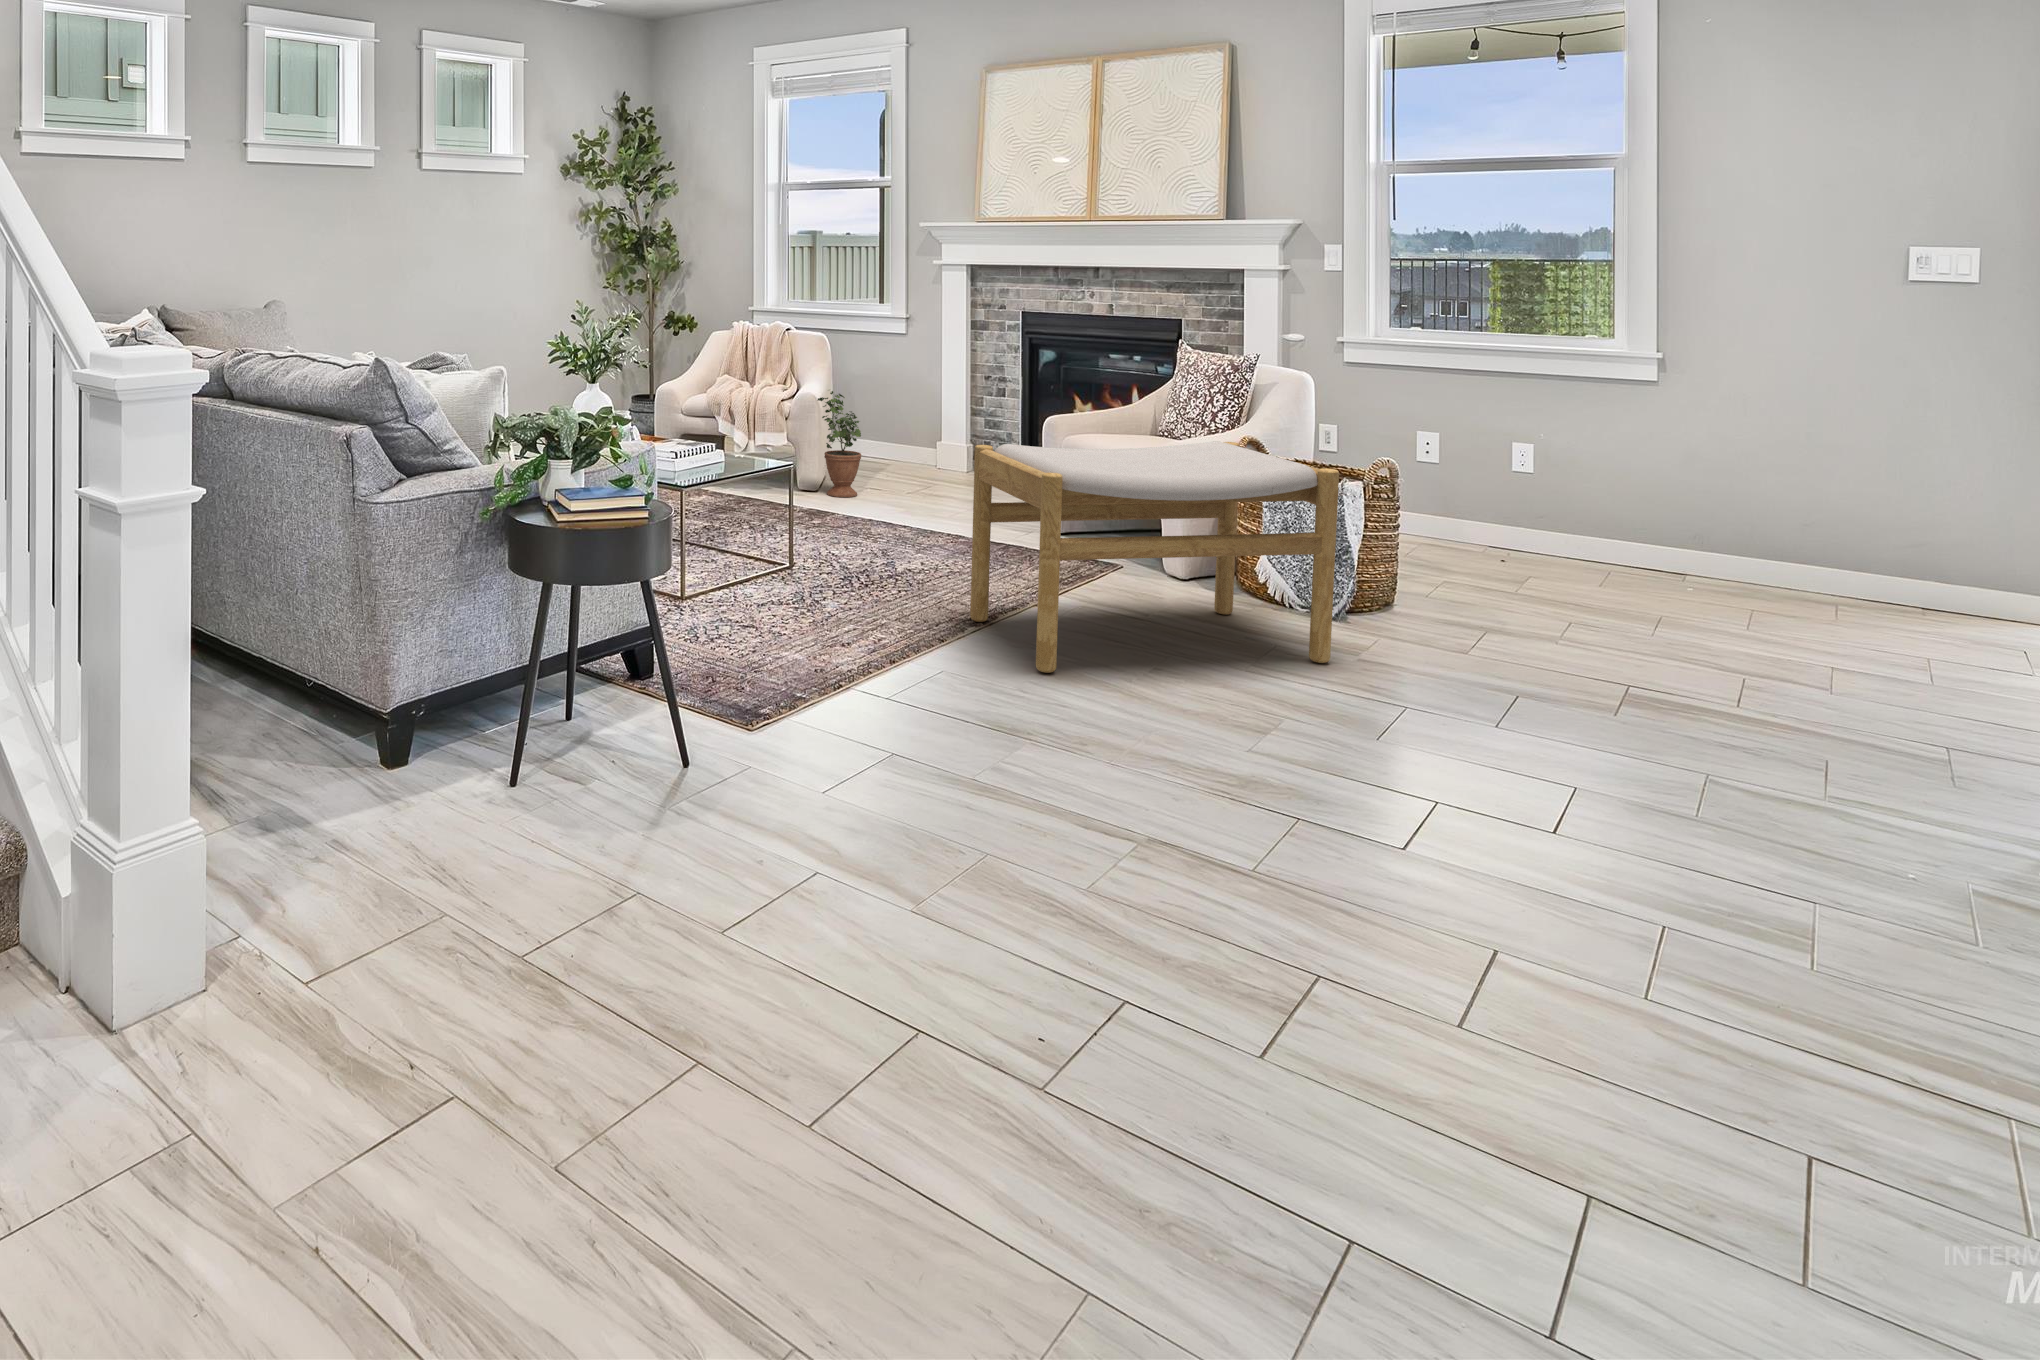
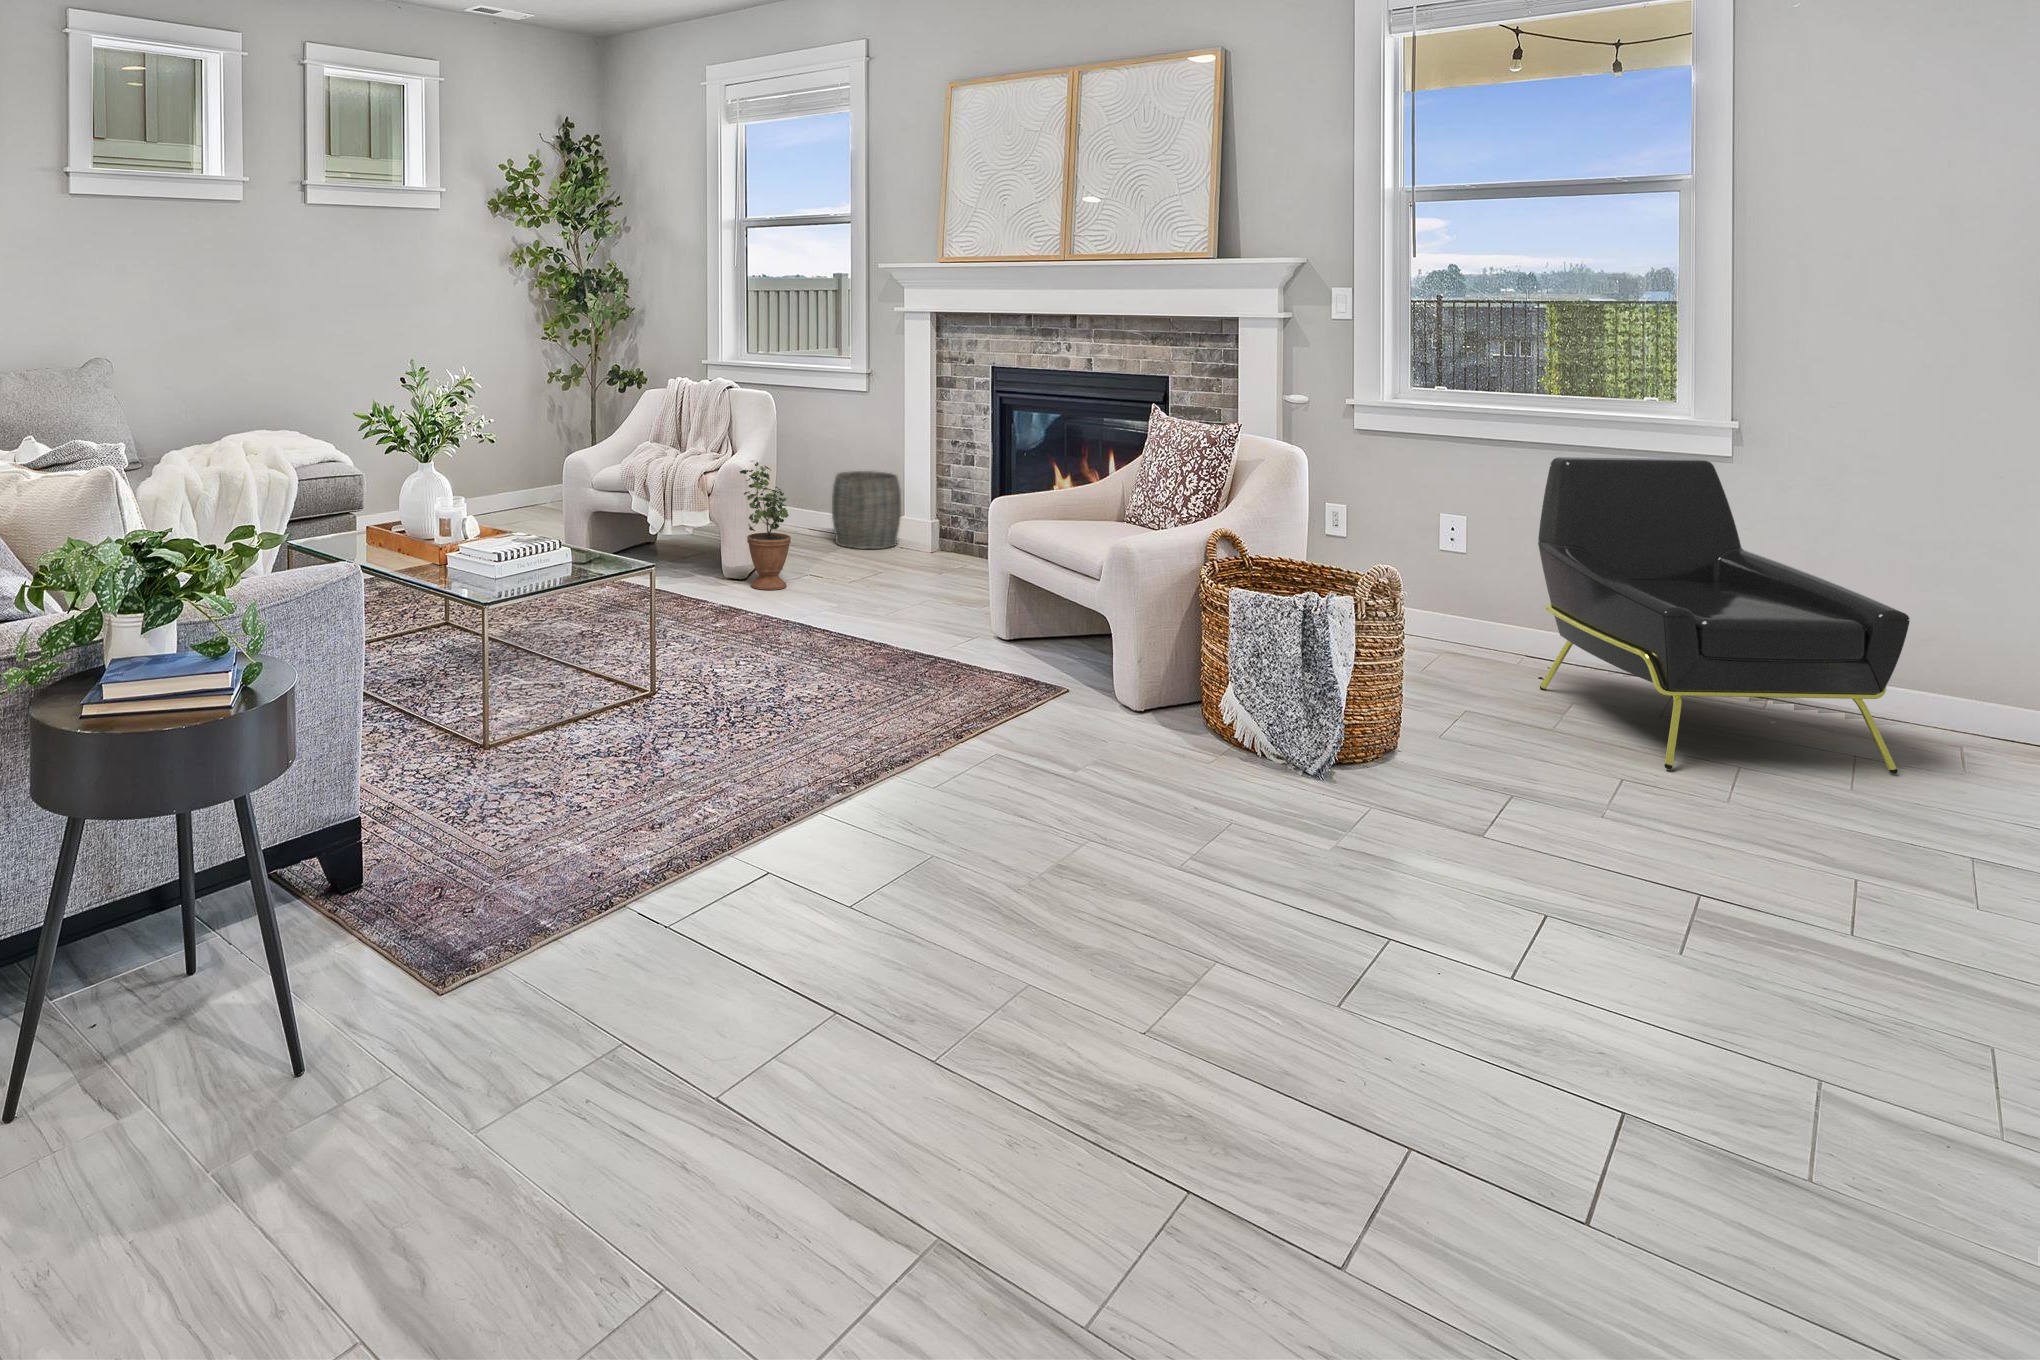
armchair: none [1497,381,1790,618] -> present [1538,457,1910,774]
woven basket: none [877,402,937,468] -> present [832,471,901,549]
footstool: present [970,441,1339,673] -> none [835,543,1301,875]

